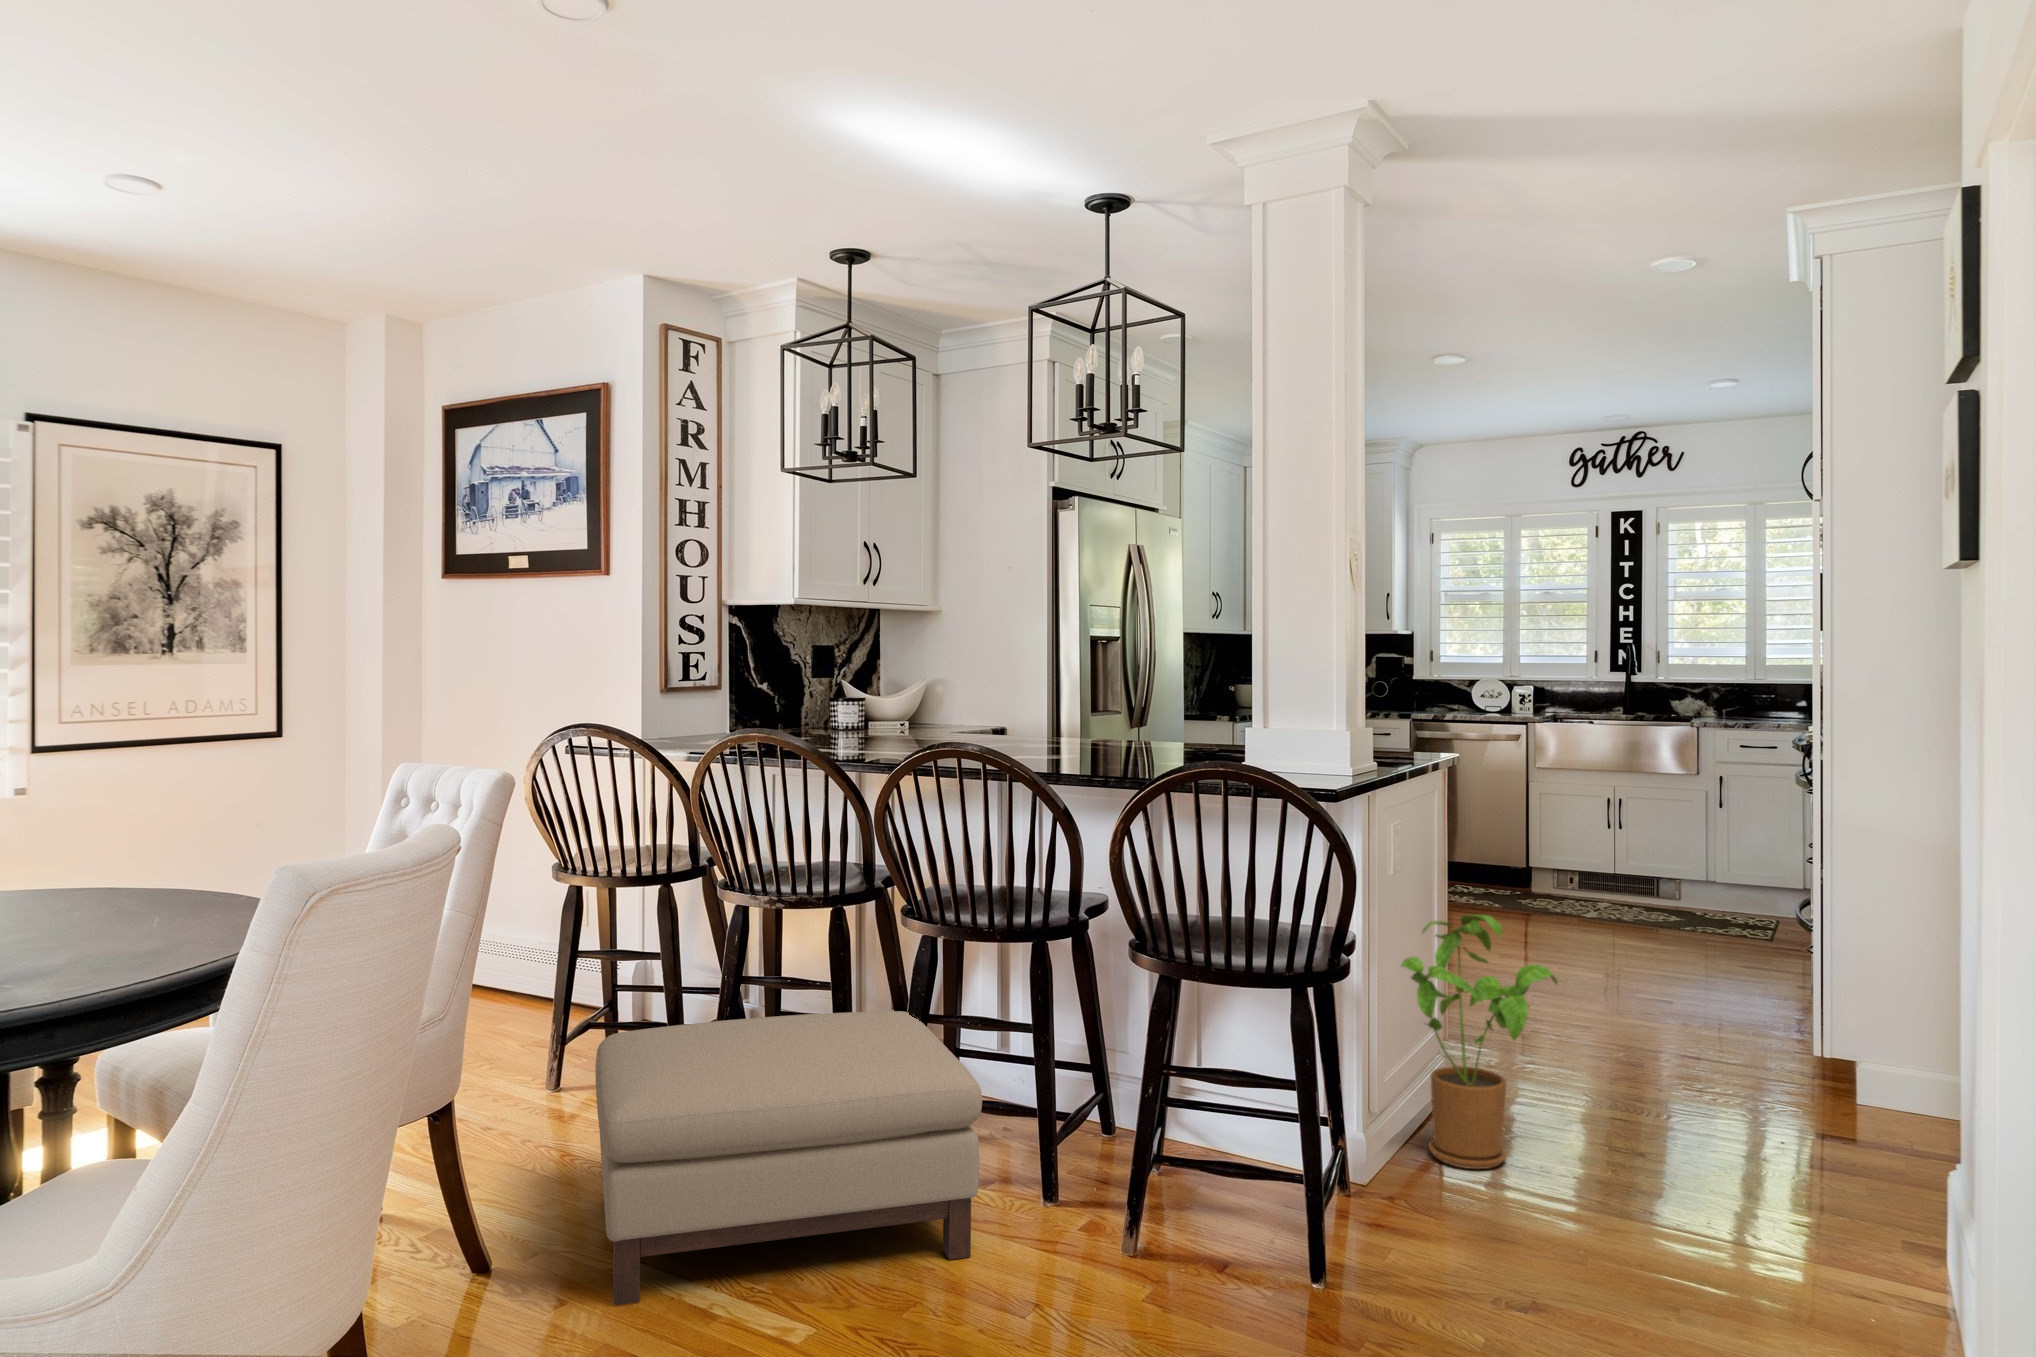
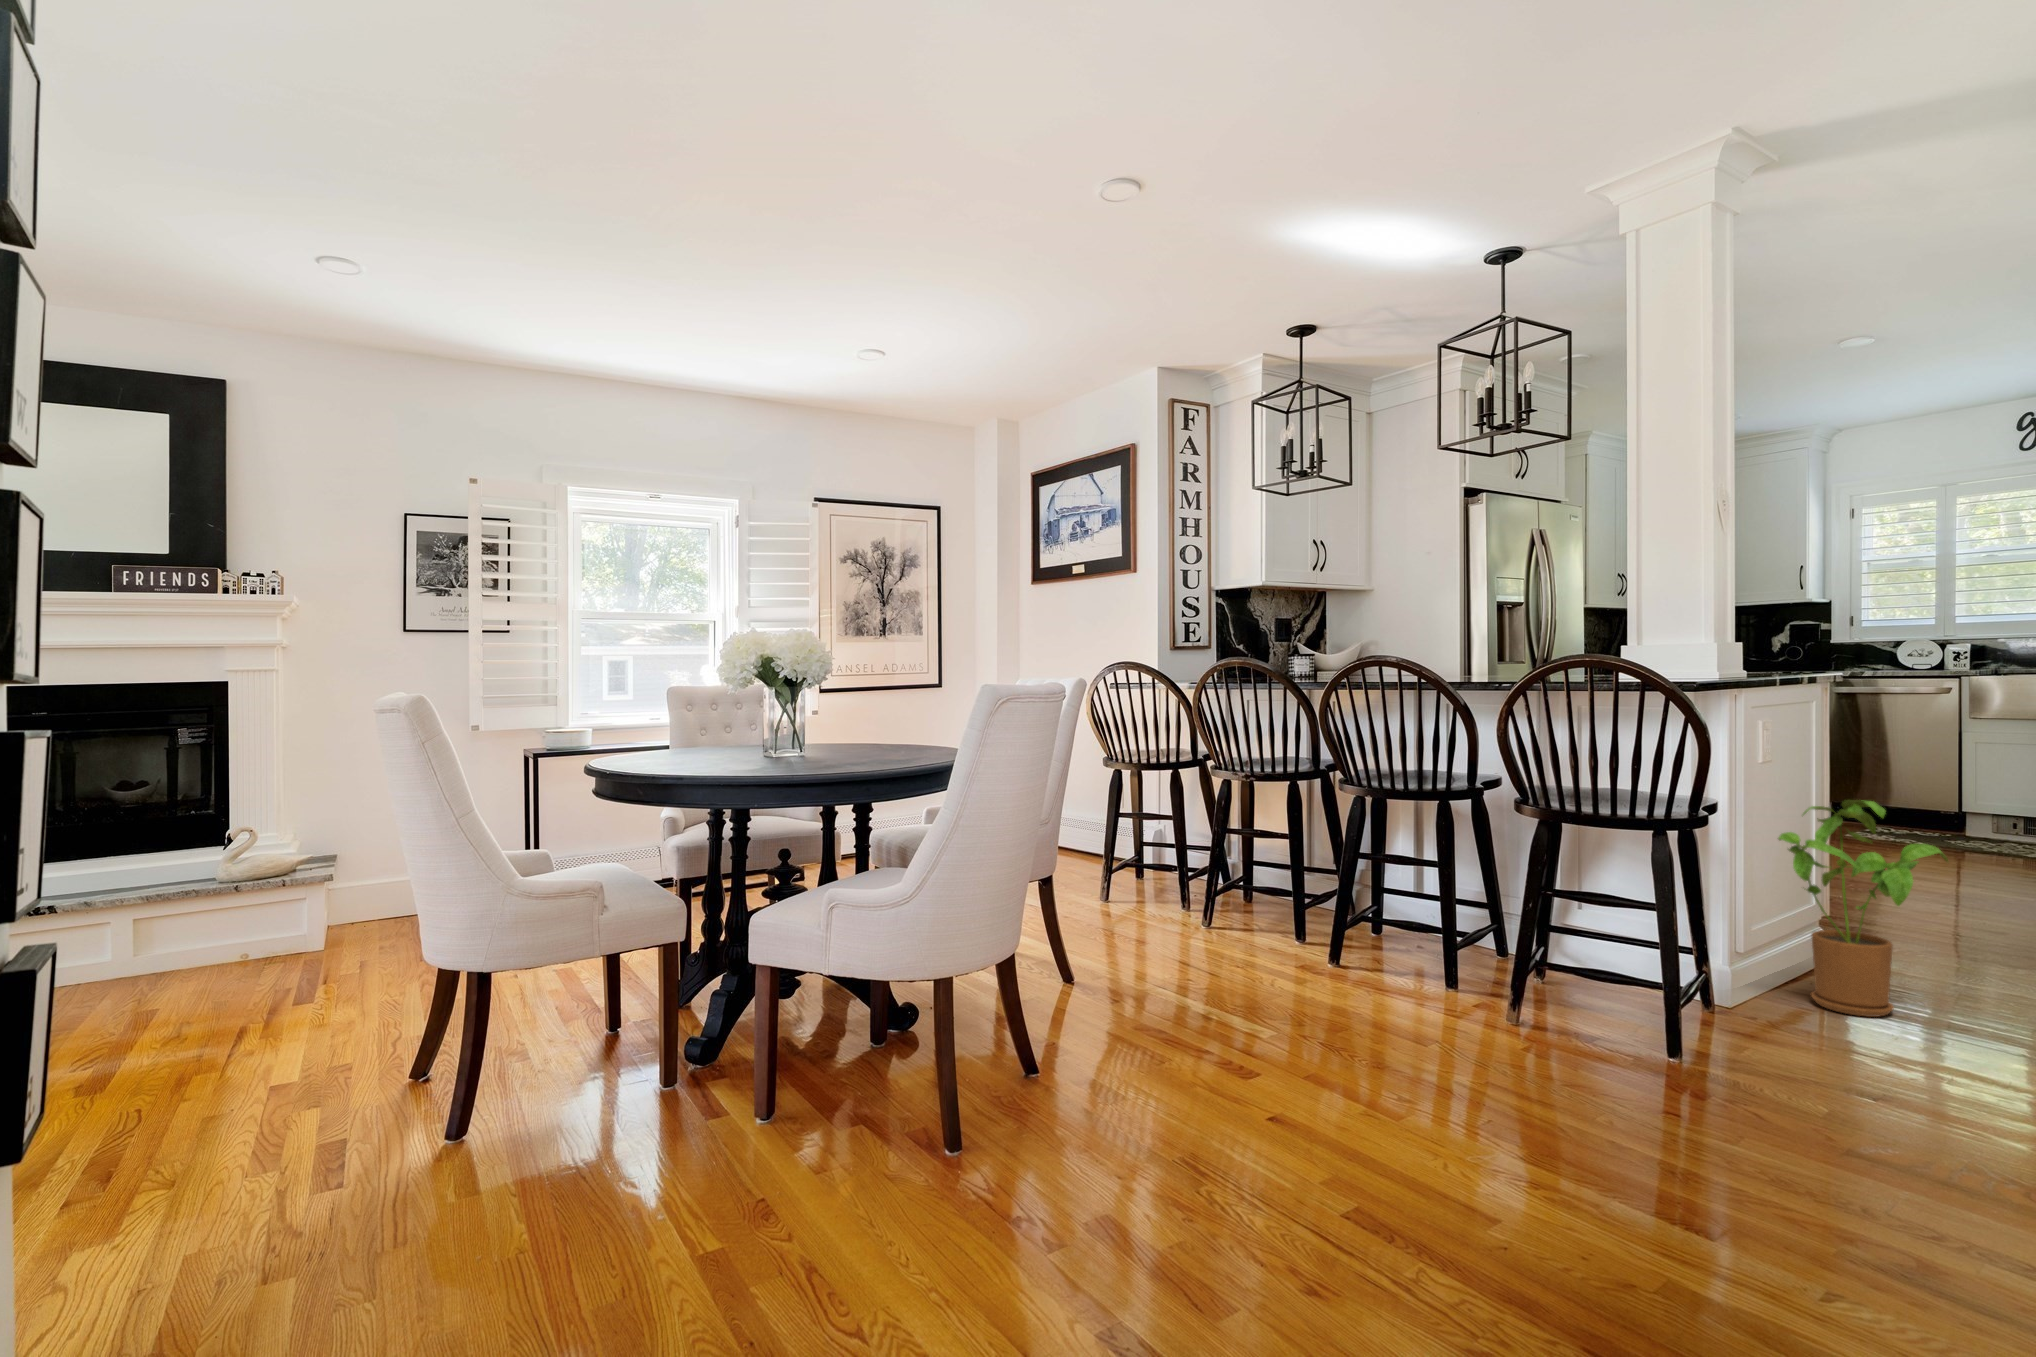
ottoman: present [595,1011,982,1305] -> none [1129,849,1396,1016]

